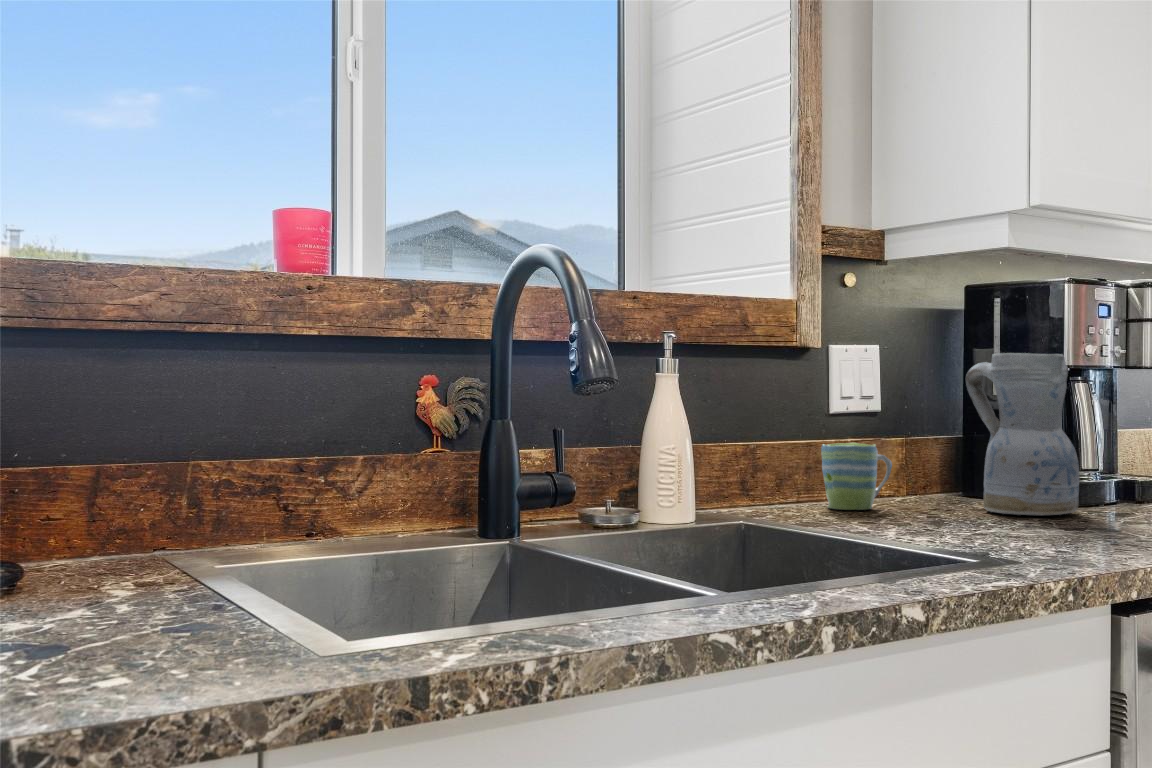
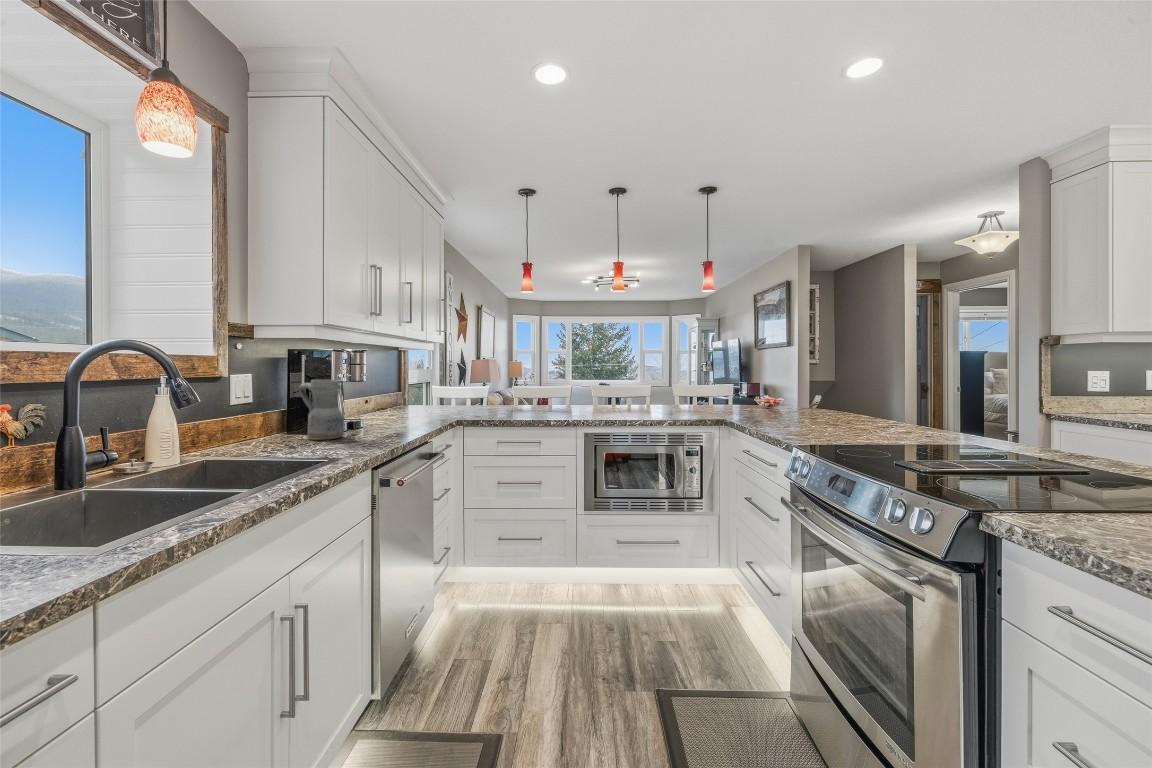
mug: present [821,443,892,510] -> none [235,417,268,447]

